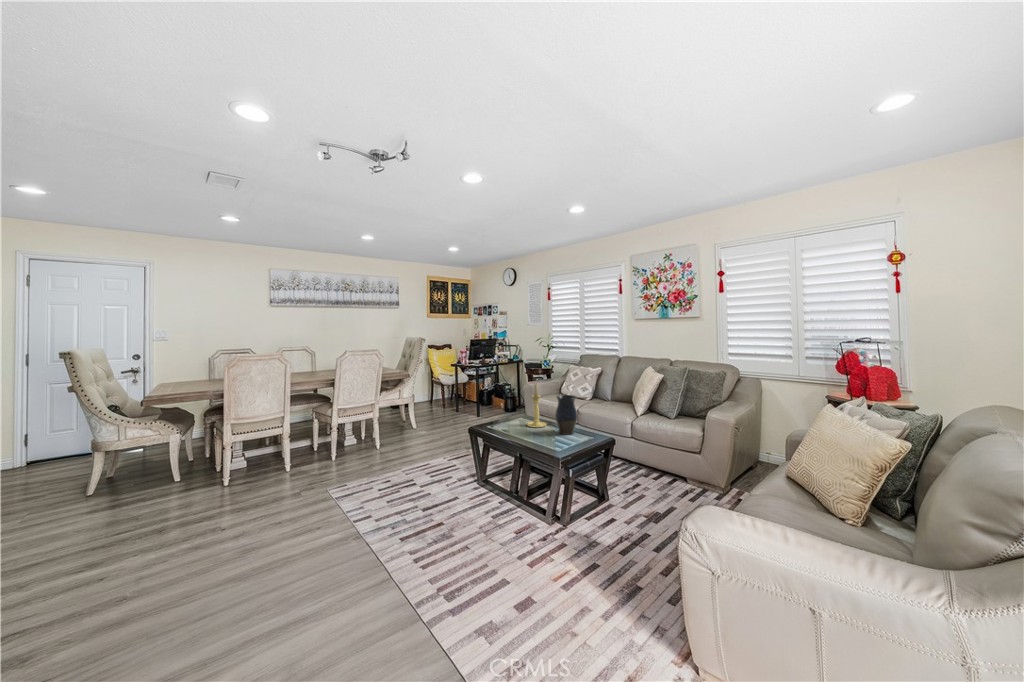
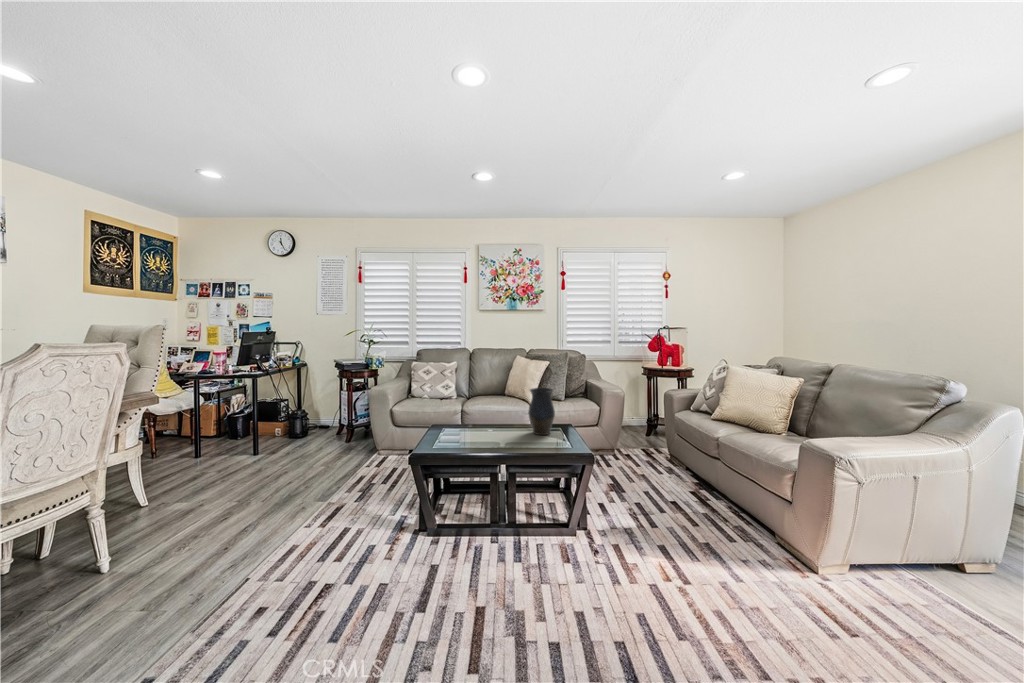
candle holder: present [527,385,546,428] -> none [478,380,504,438]

